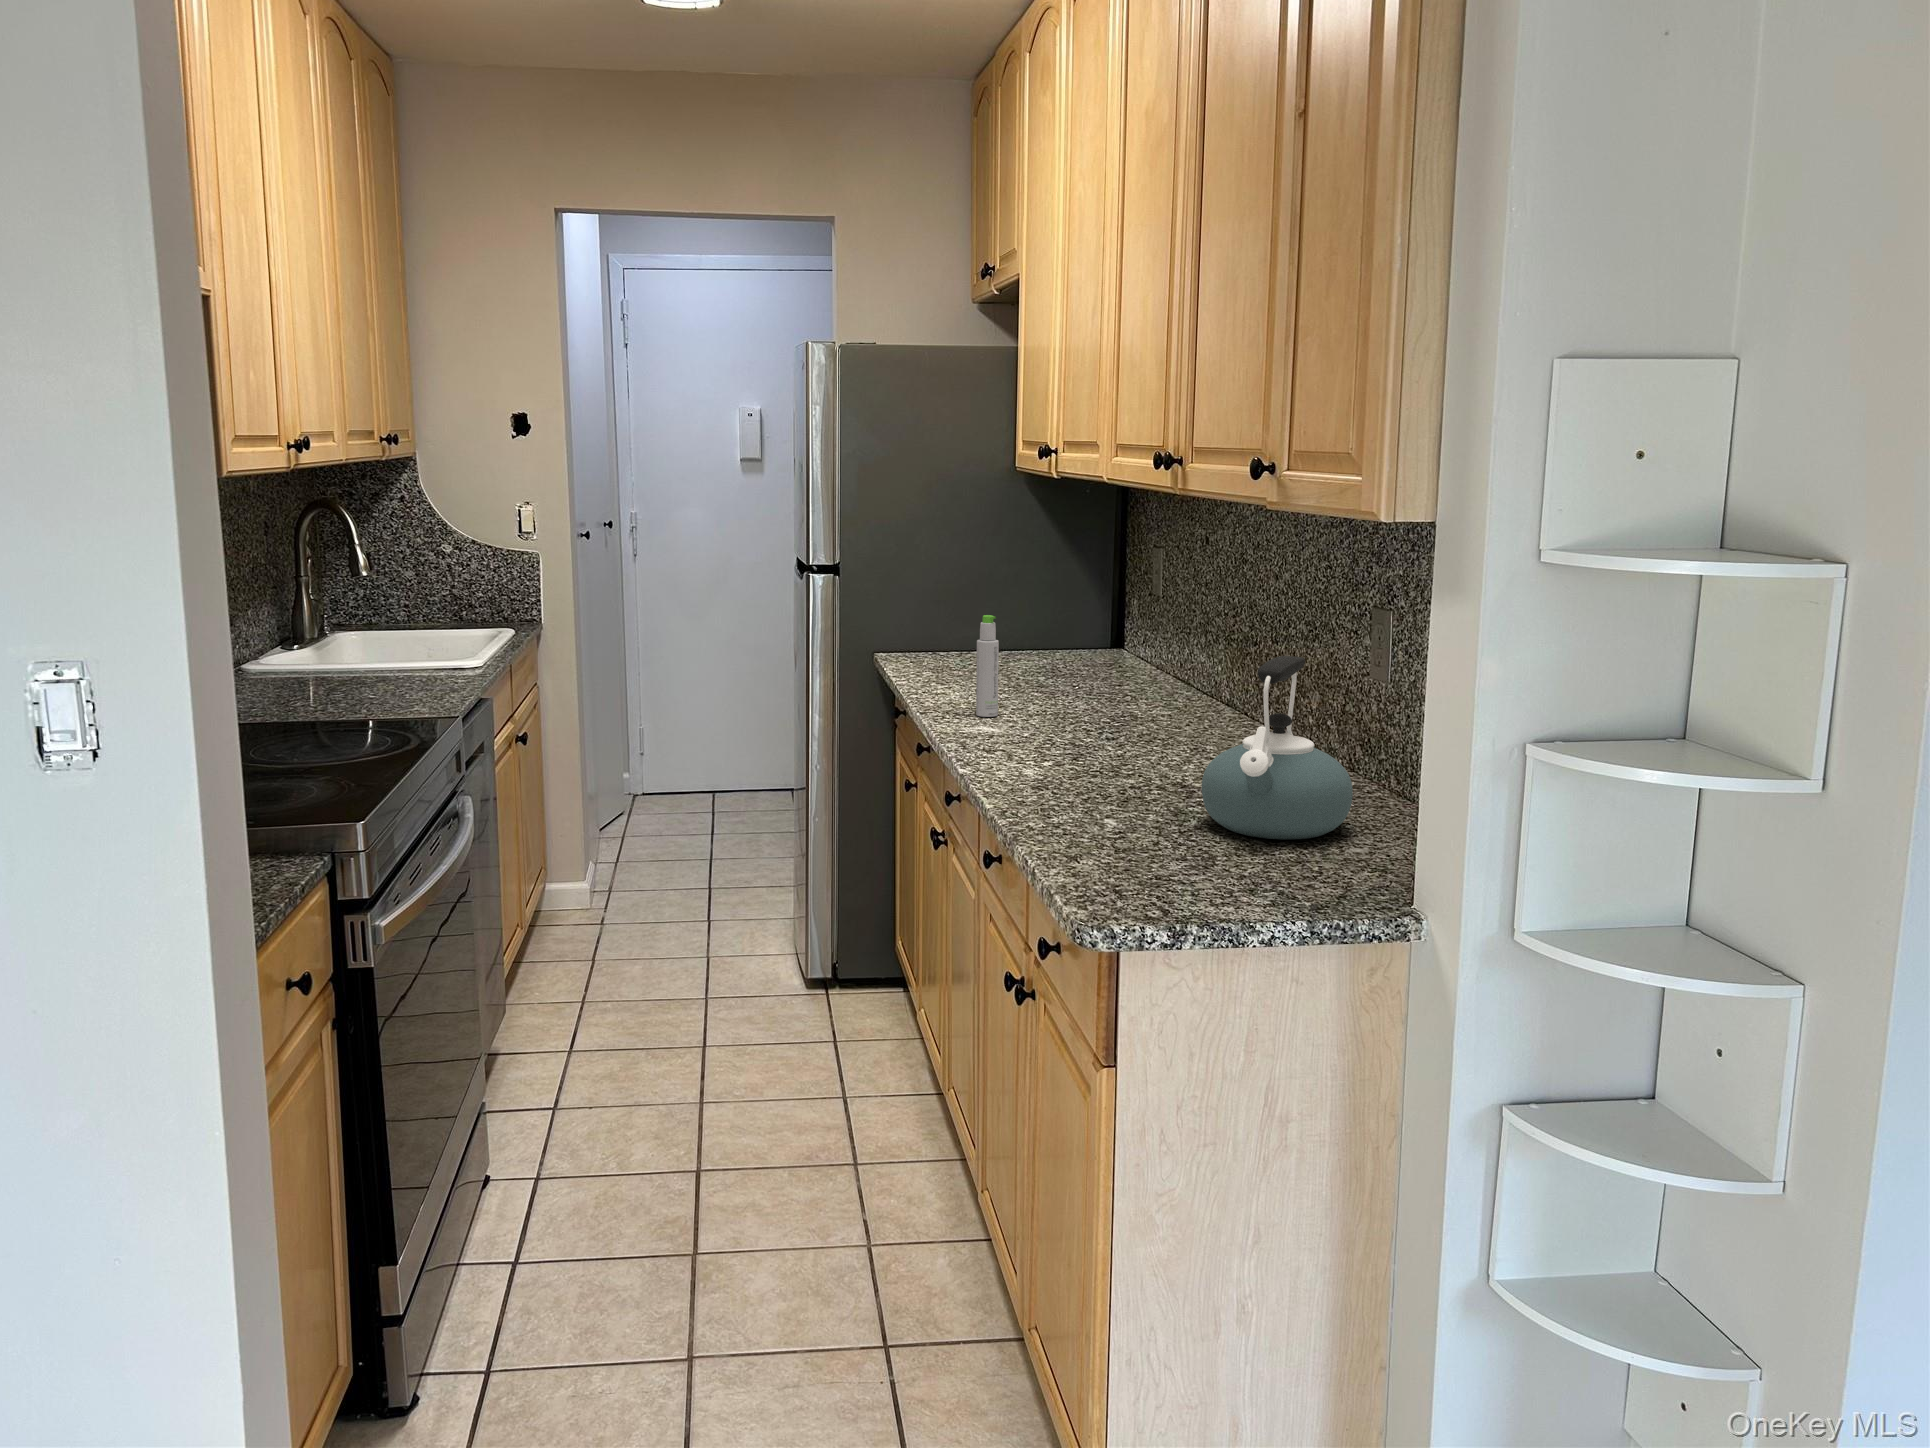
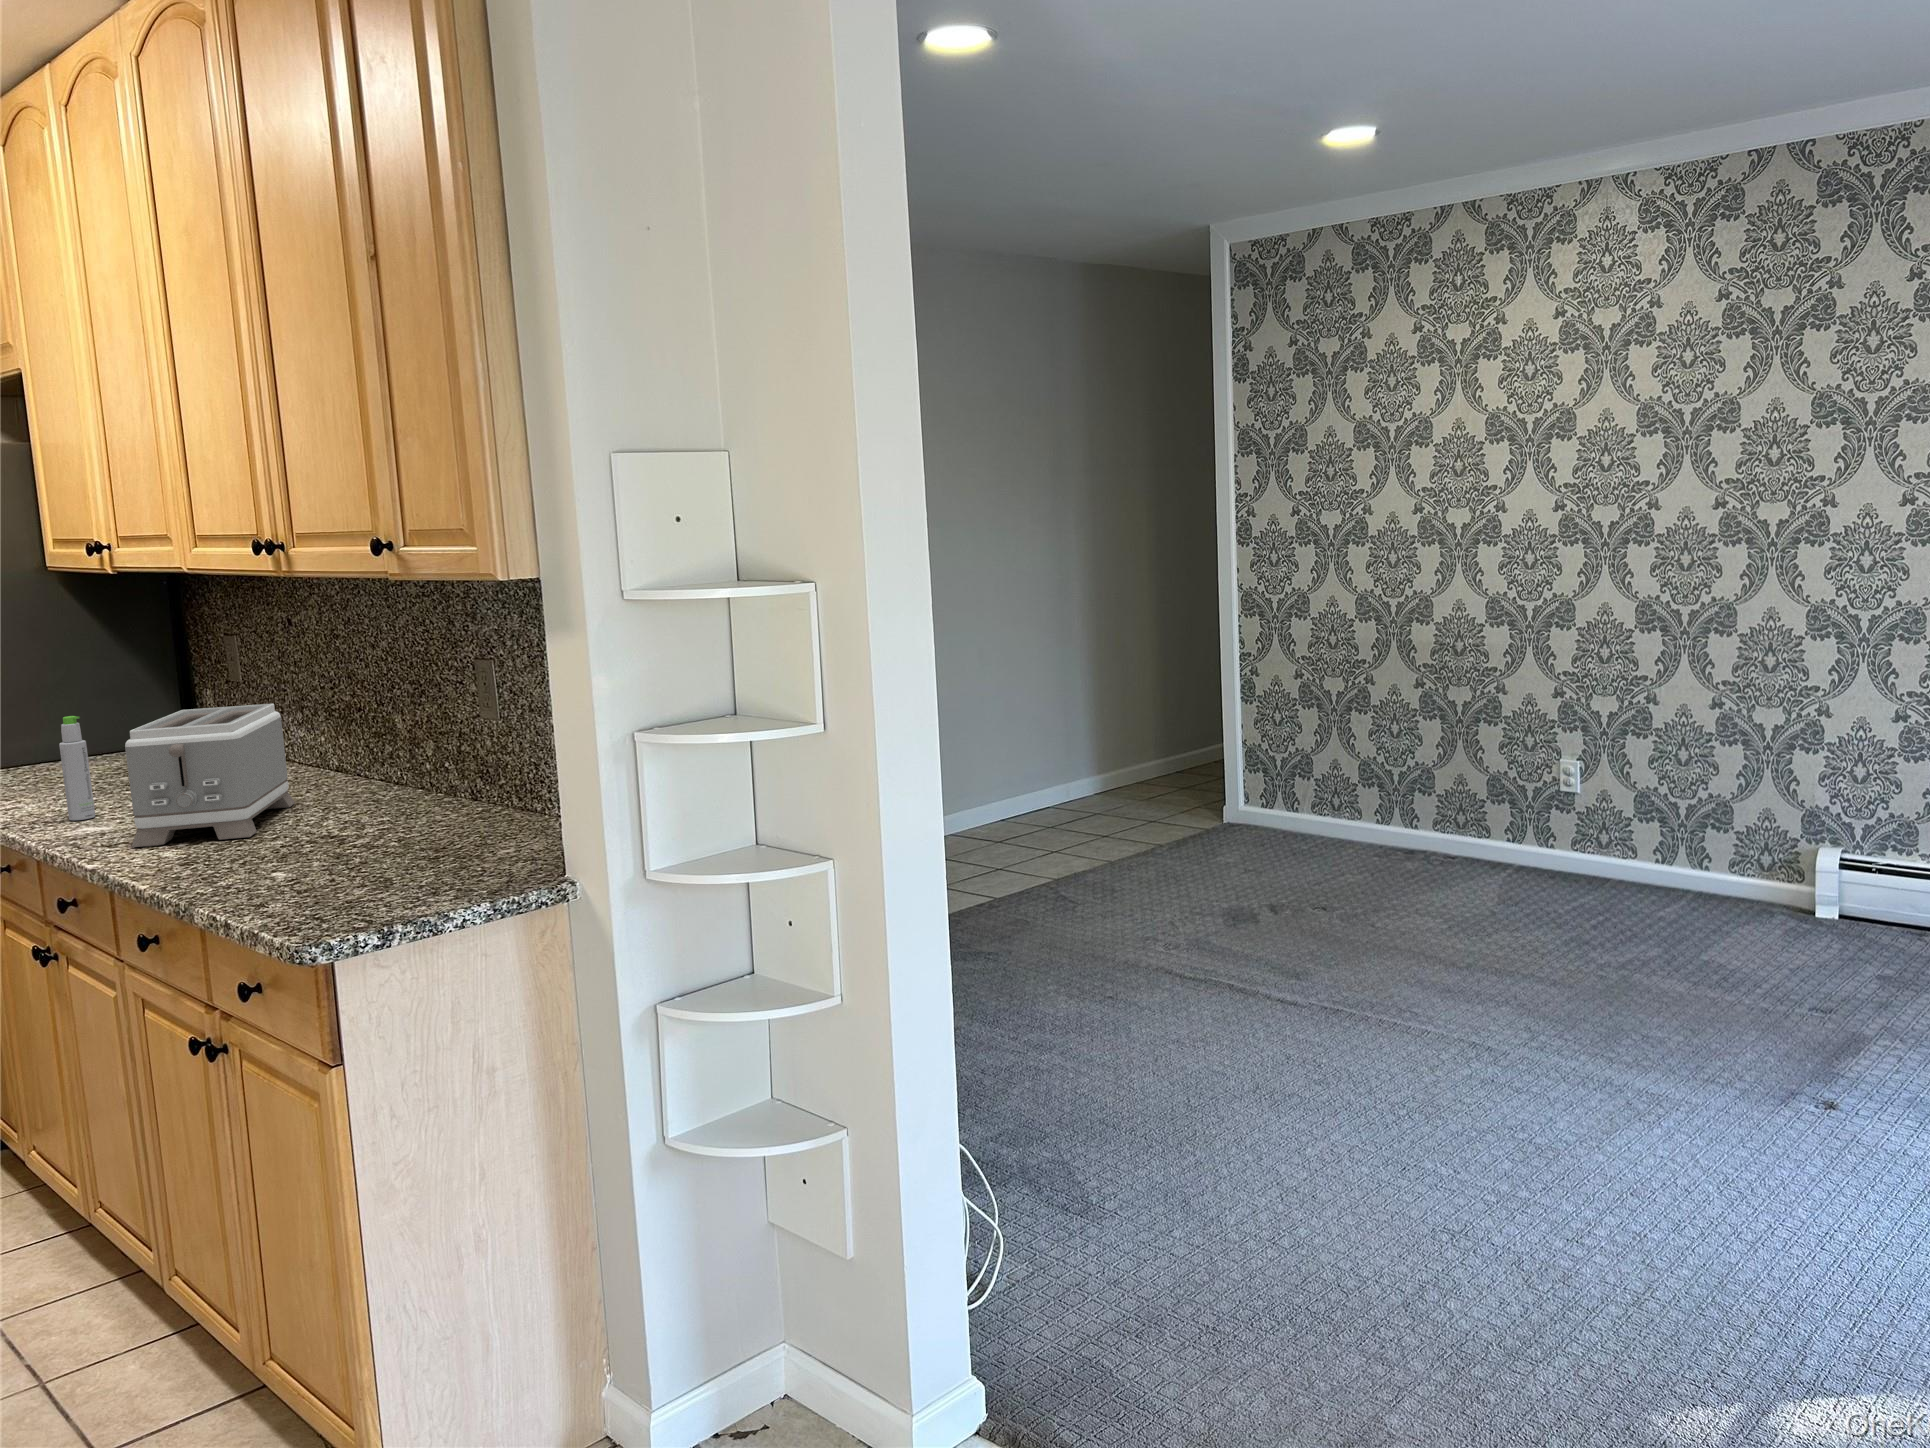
toaster: none [1005,623,1170,769] -> present [125,704,295,847]
kettle: present [1202,656,1353,840] -> none [360,705,492,859]

